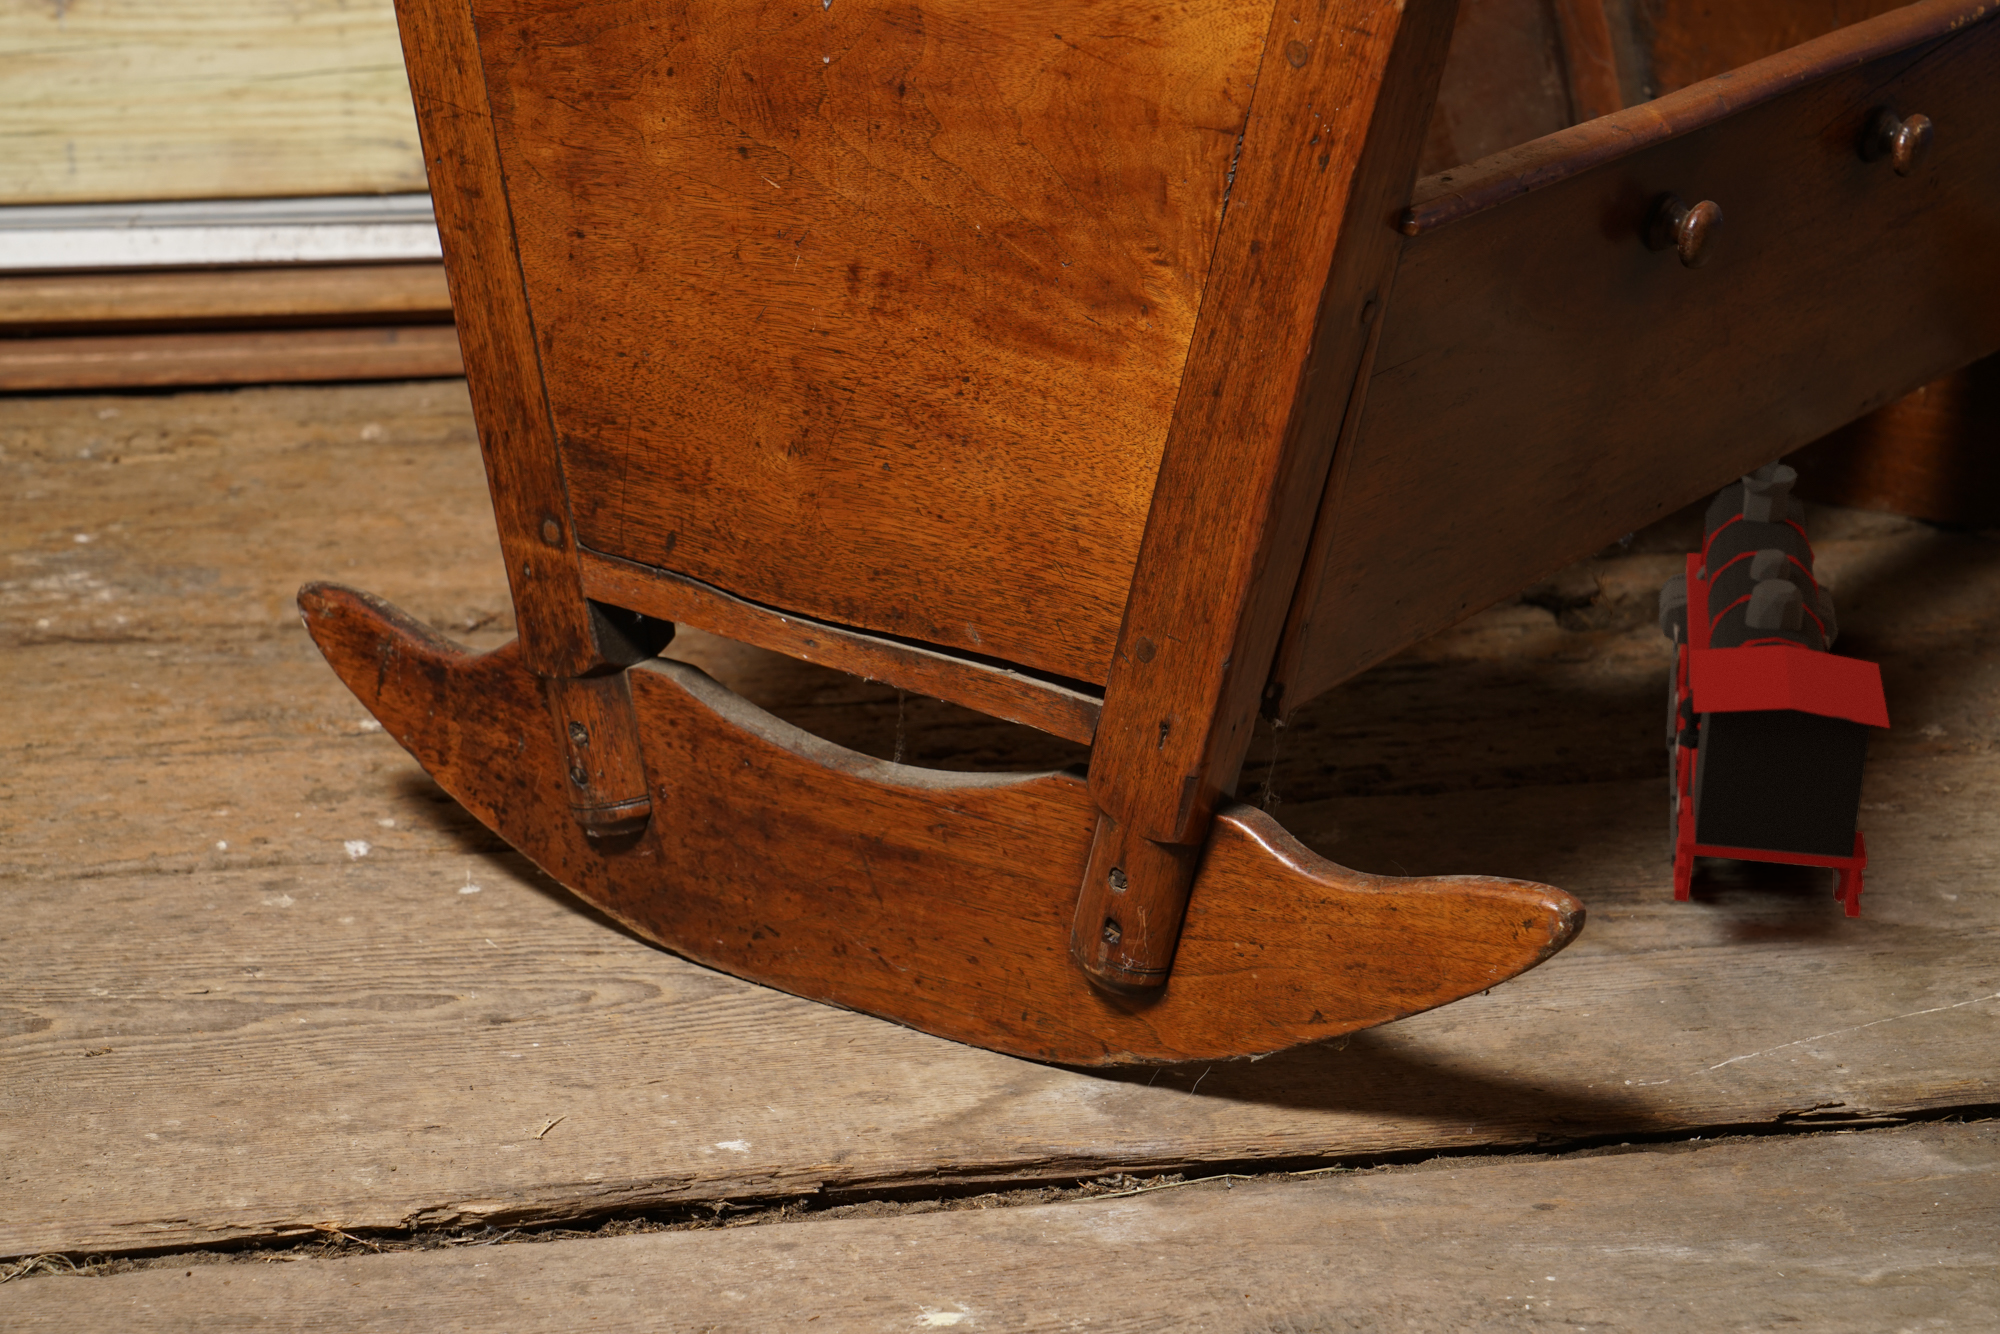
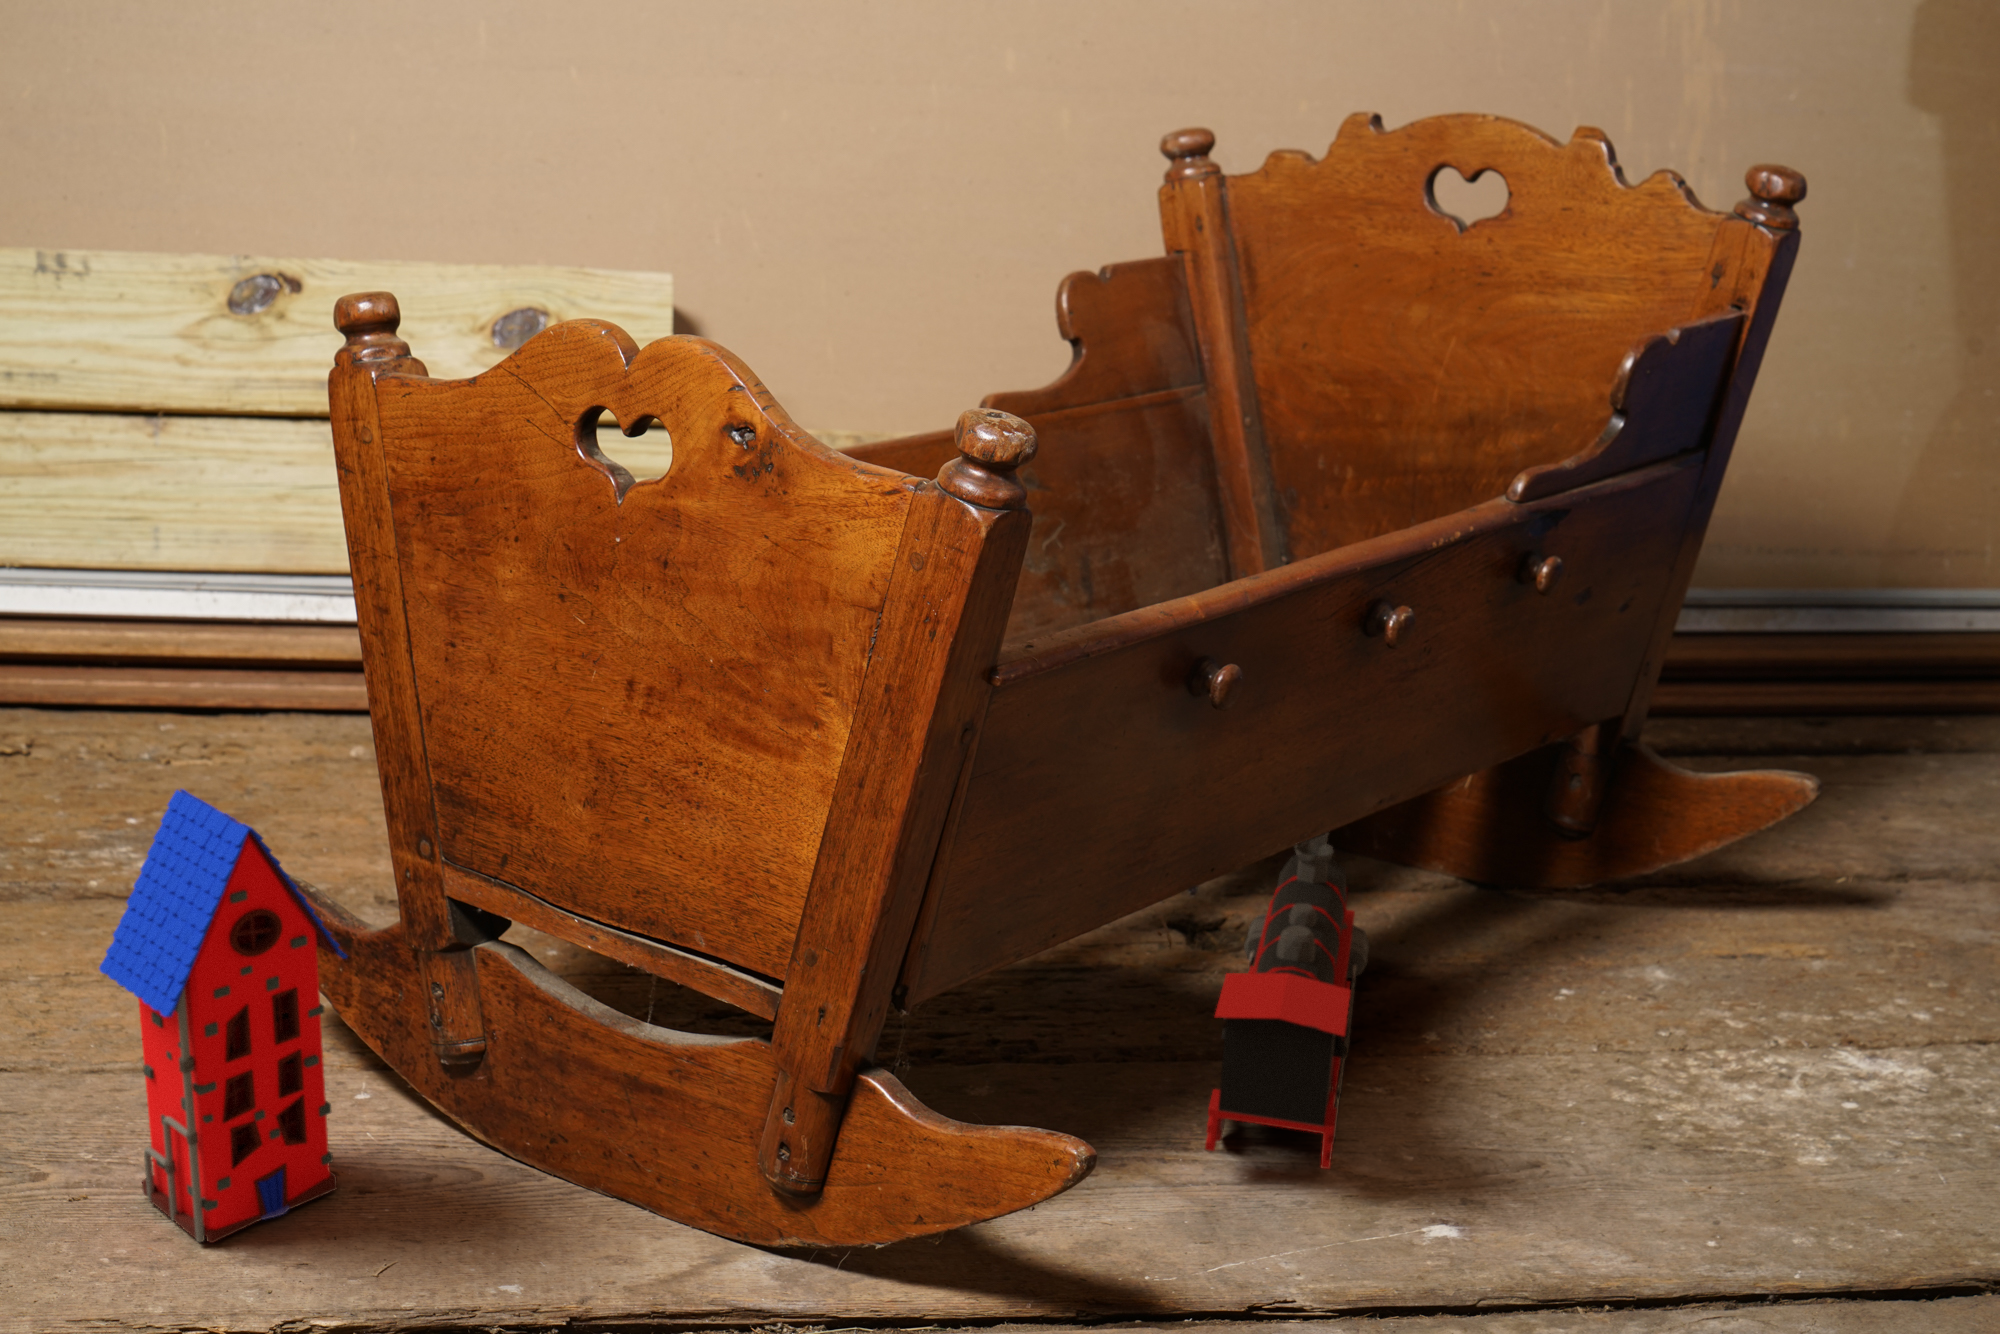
toy house: none [103,465,461,1102] -> present [99,789,347,1243]

